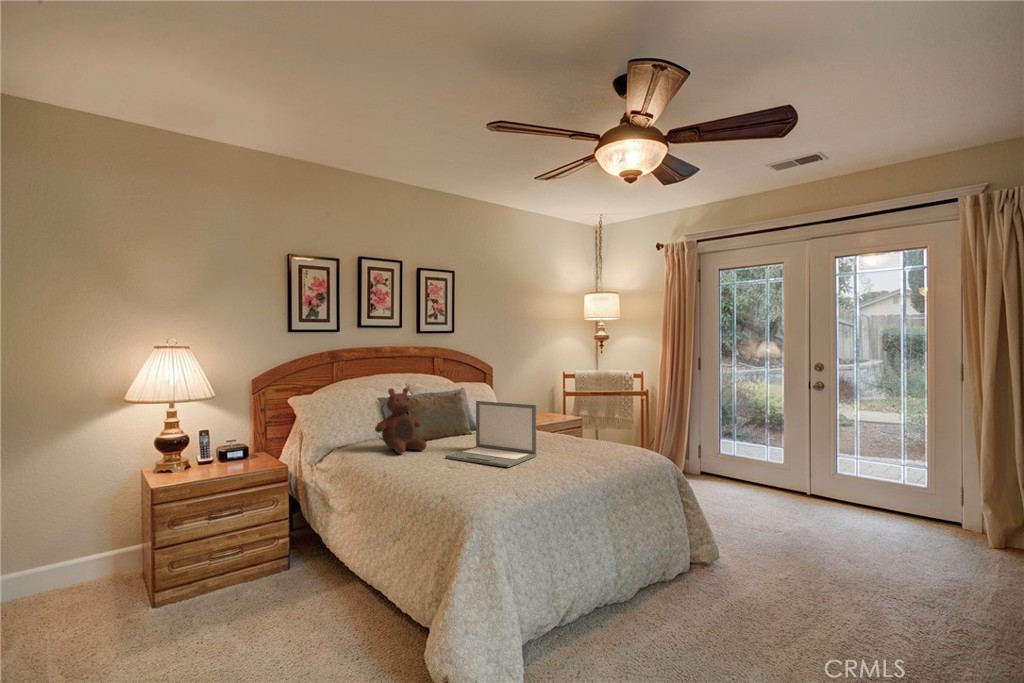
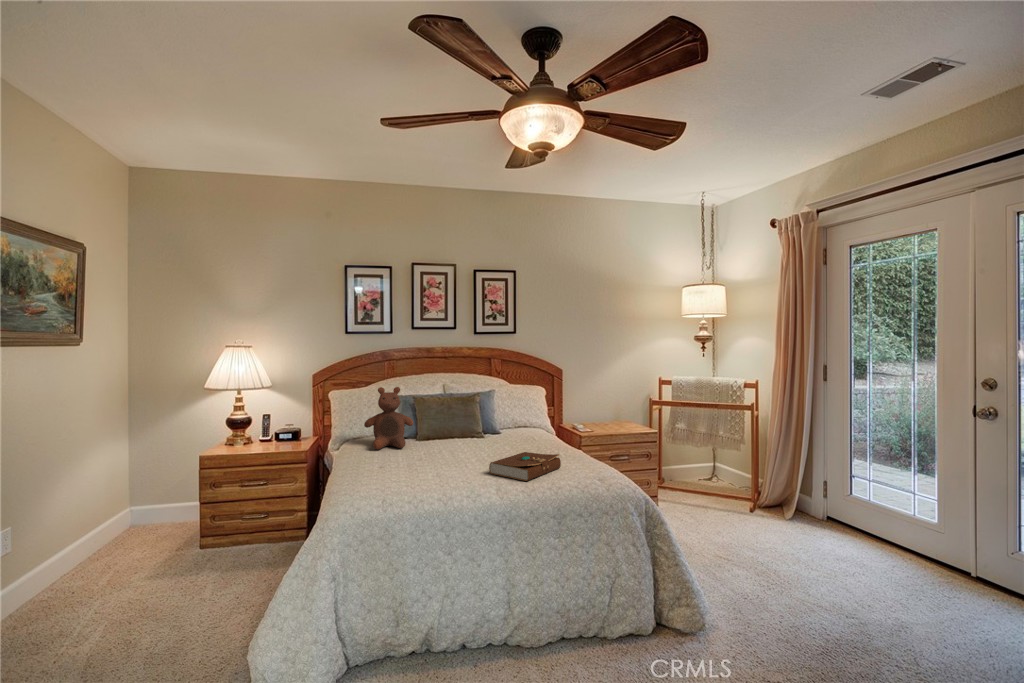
laptop: present [446,401,536,467] -> none [403,404,483,474]
book: none [555,437,600,462] -> present [489,452,561,481]

